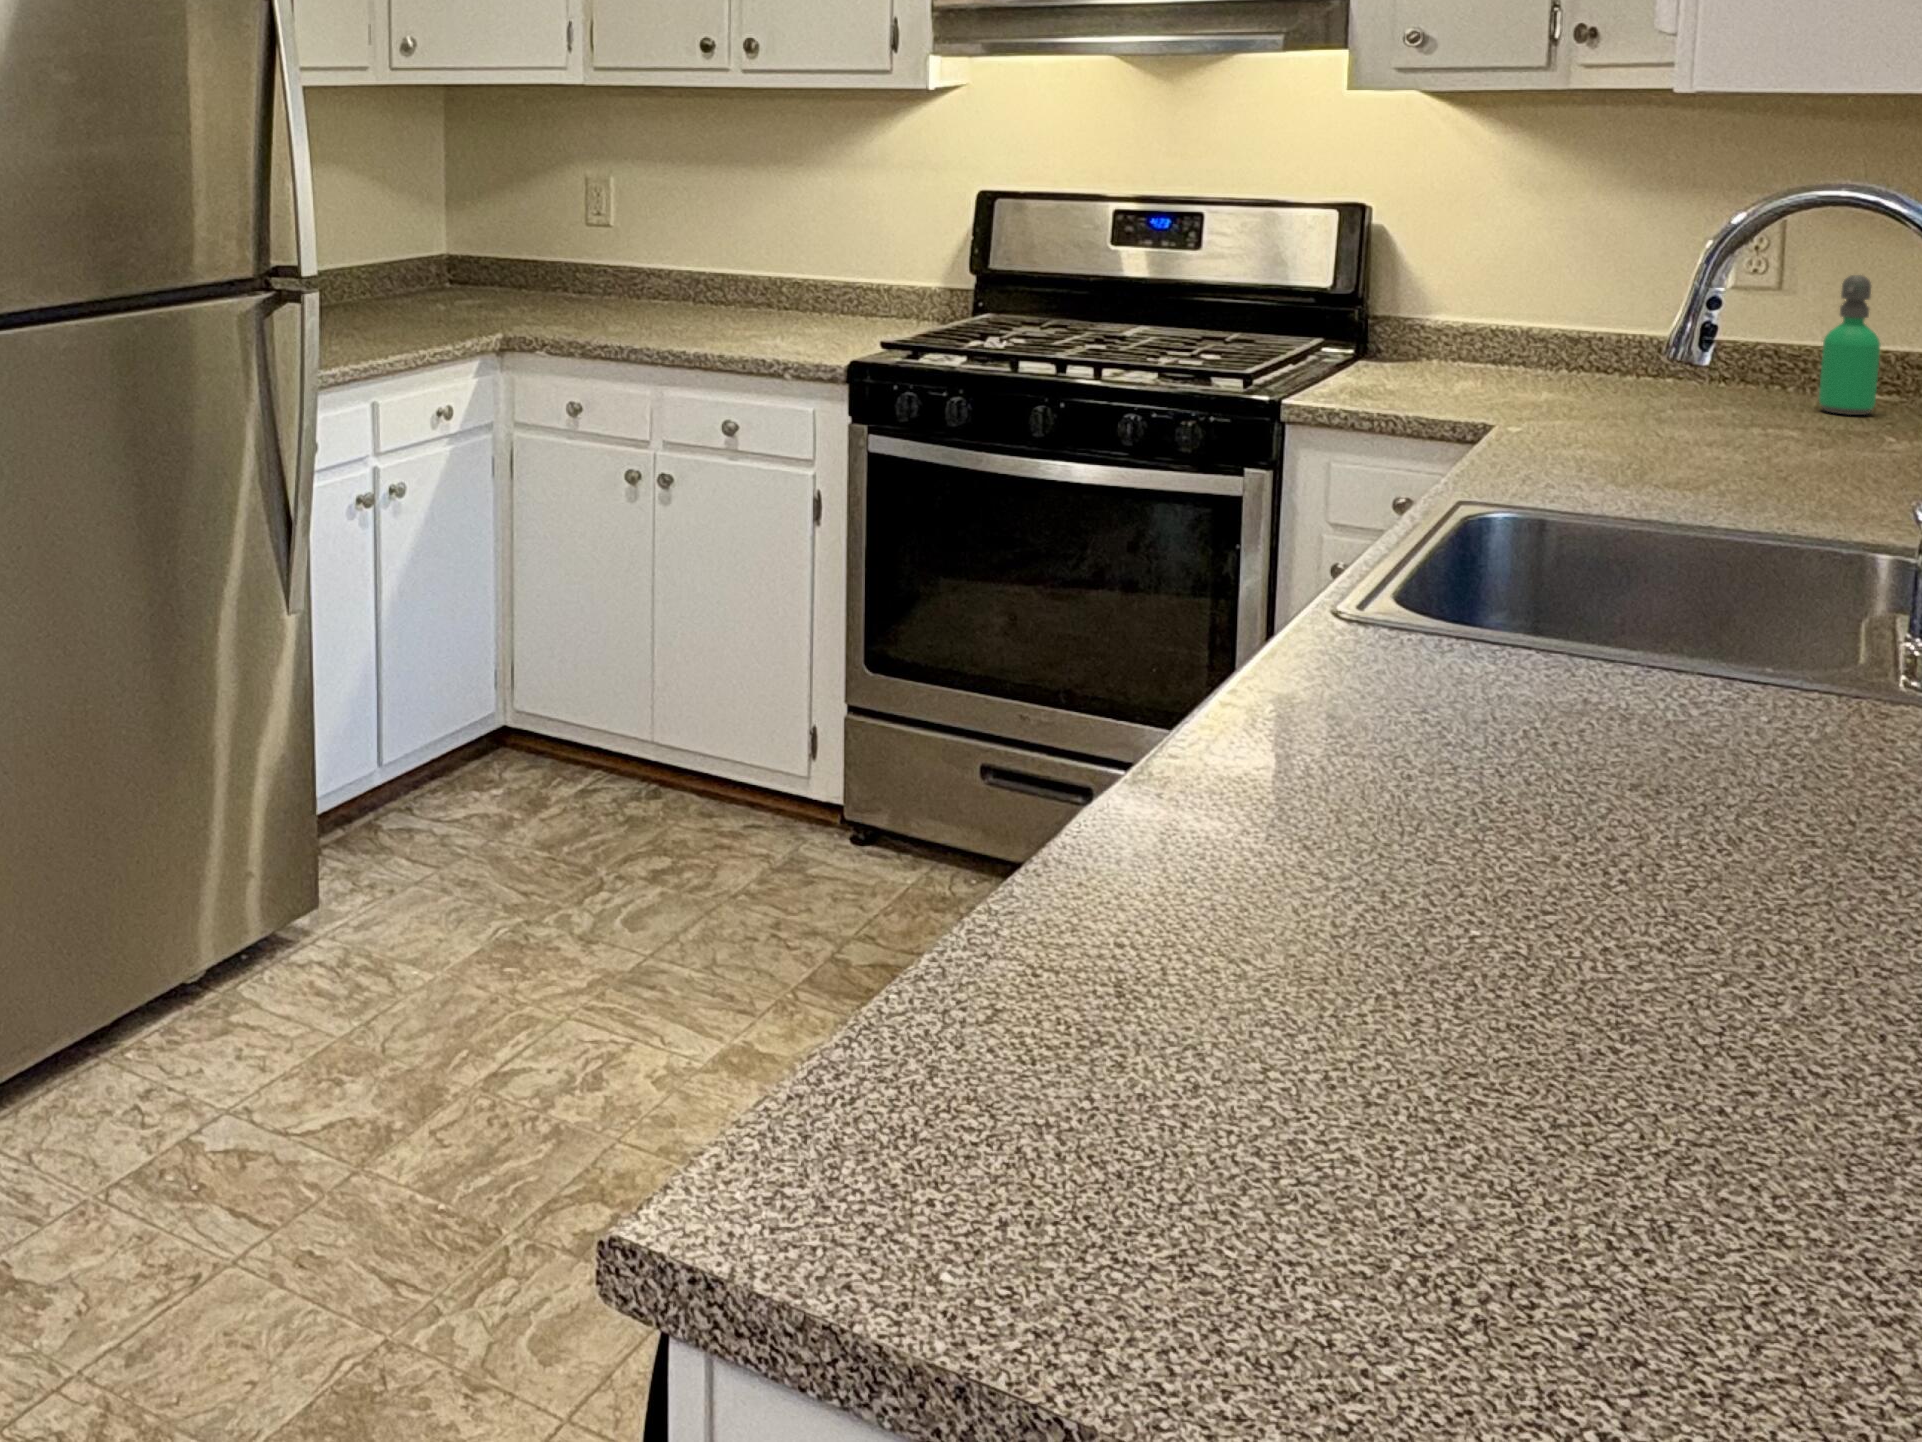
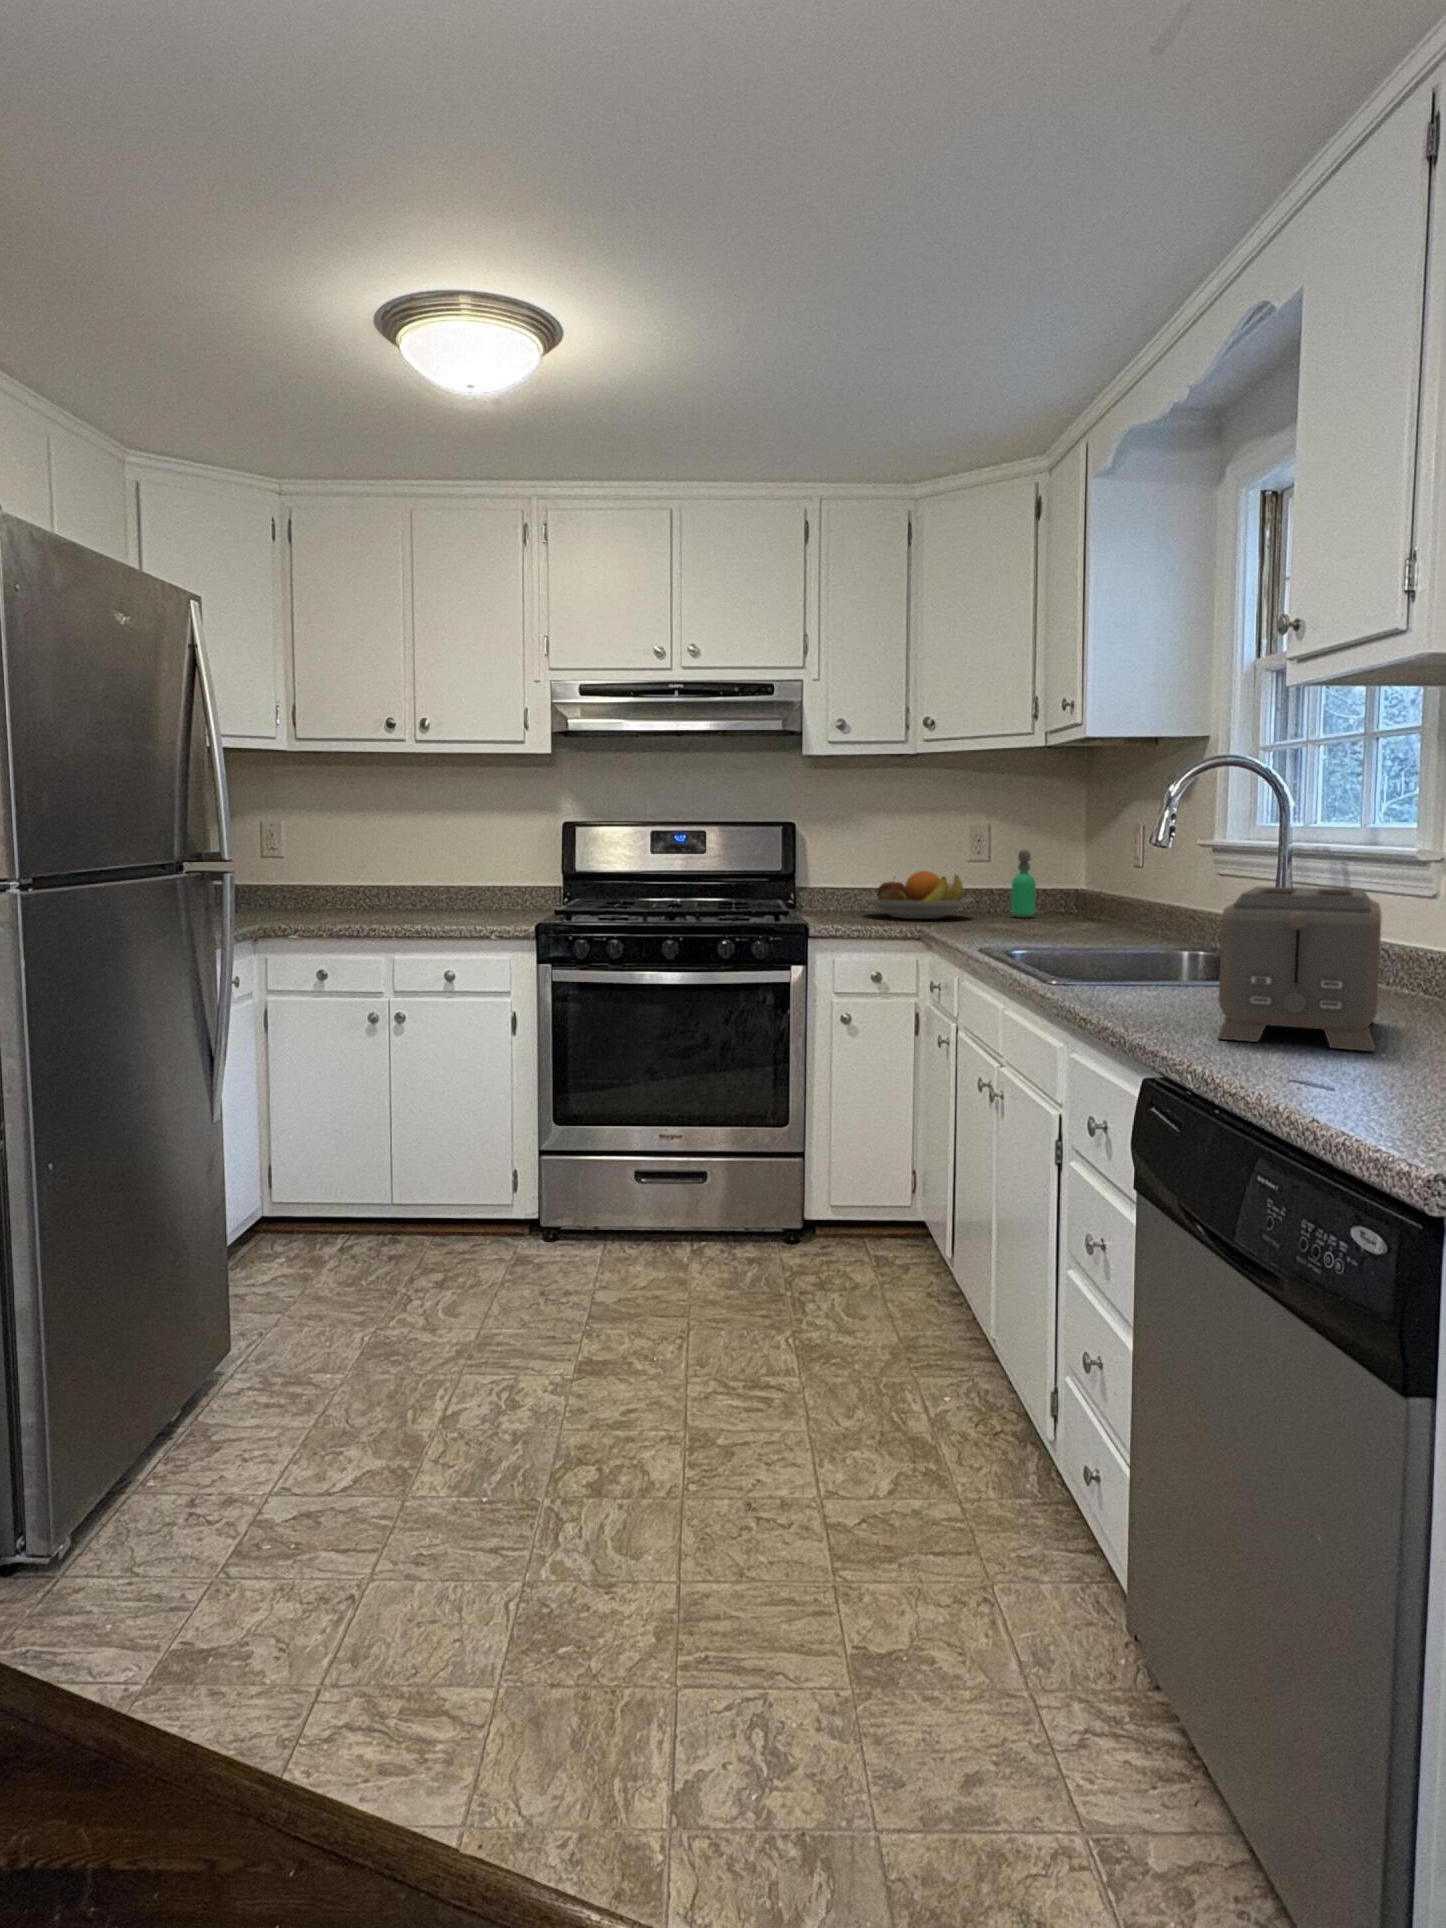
fruit bowl: none [1484,308,1720,401] -> present [864,871,973,919]
toaster: none [1306,504,1839,910] -> present [1218,886,1381,1051]

